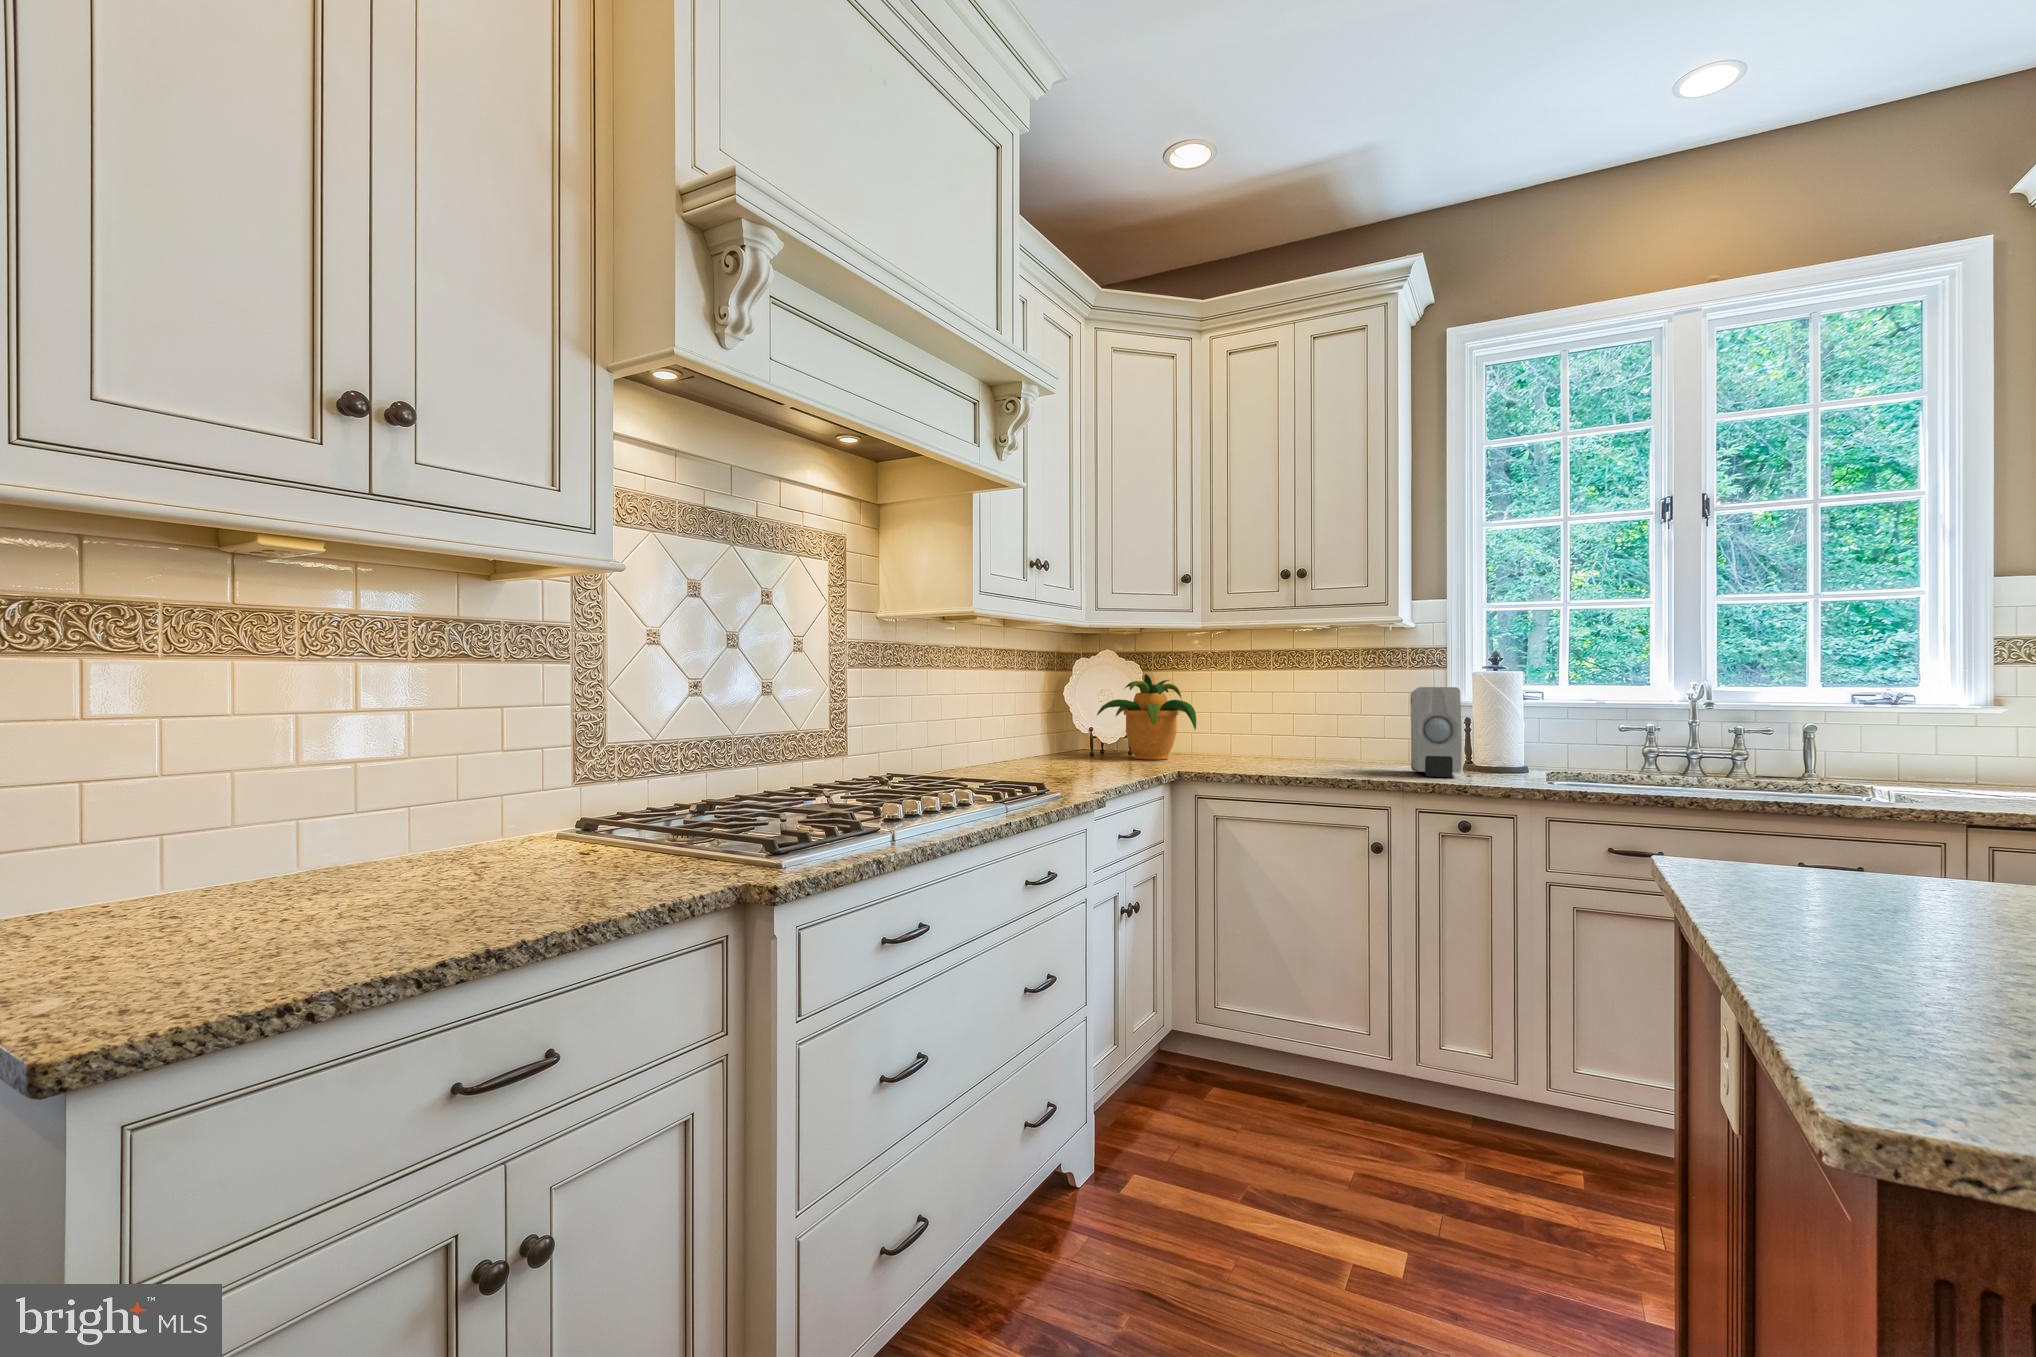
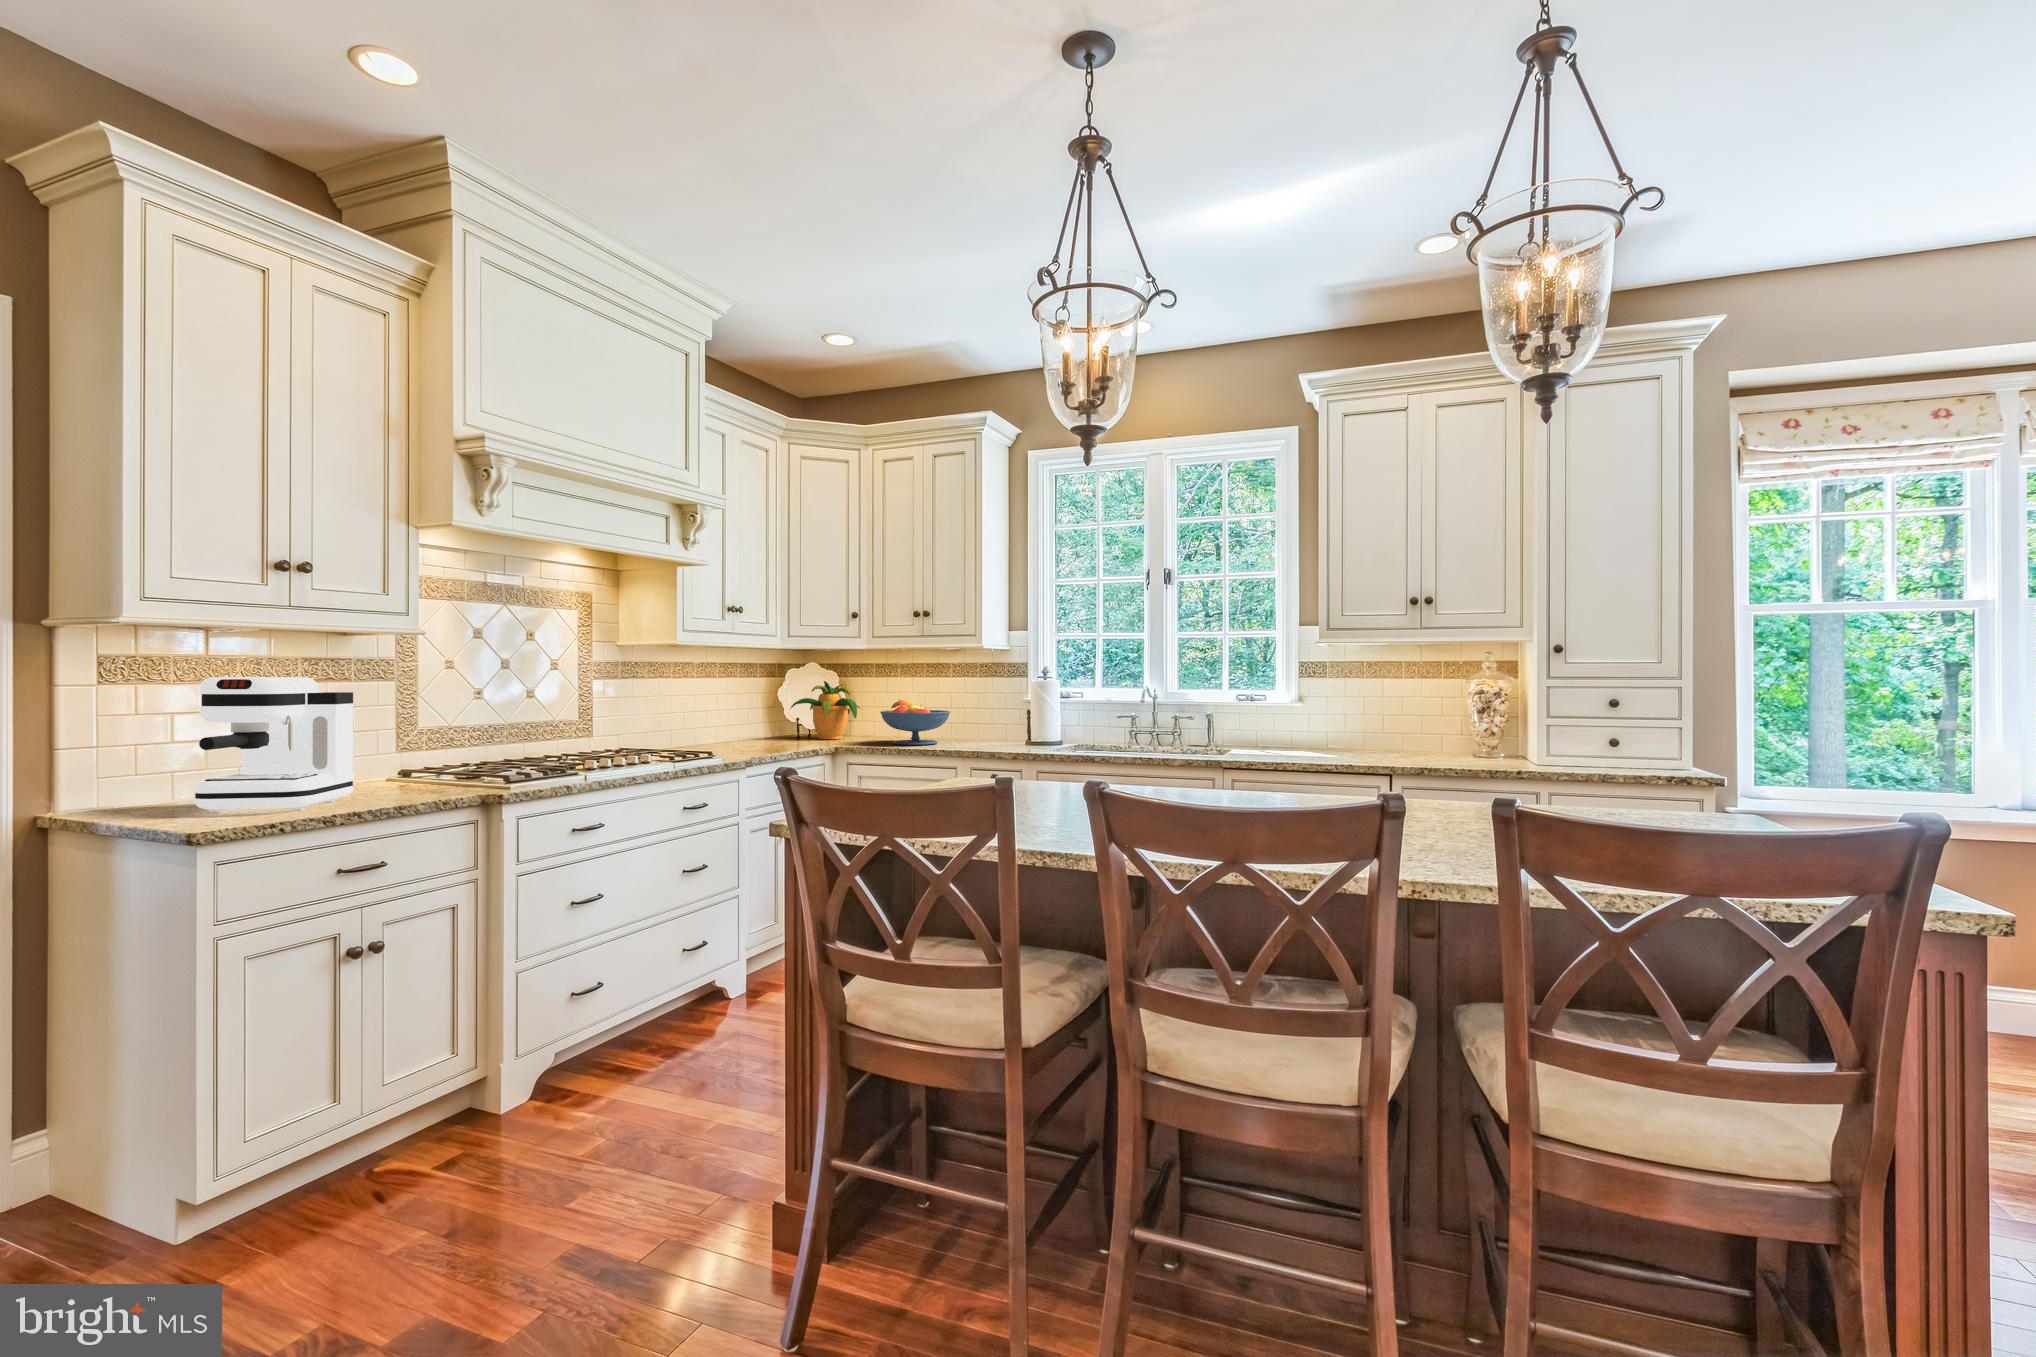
coffee maker: none [126,636,493,946] -> present [194,677,354,812]
soap dispenser: present [1410,687,1462,777] -> none [977,691,1009,747]
fruit bowl: none [1245,701,1355,771] -> present [880,700,950,745]

